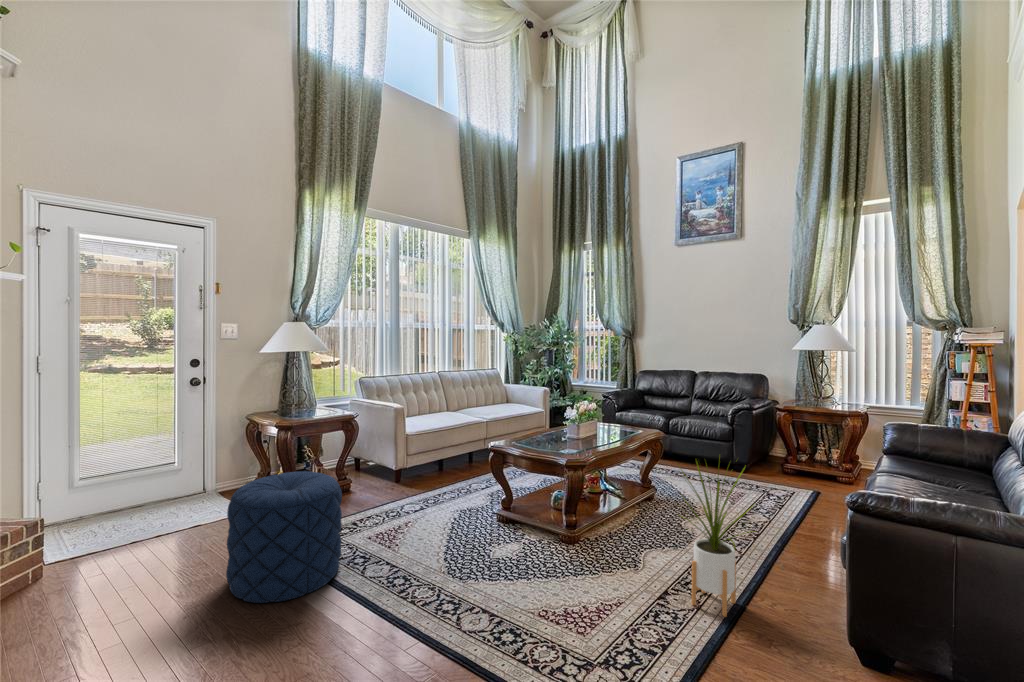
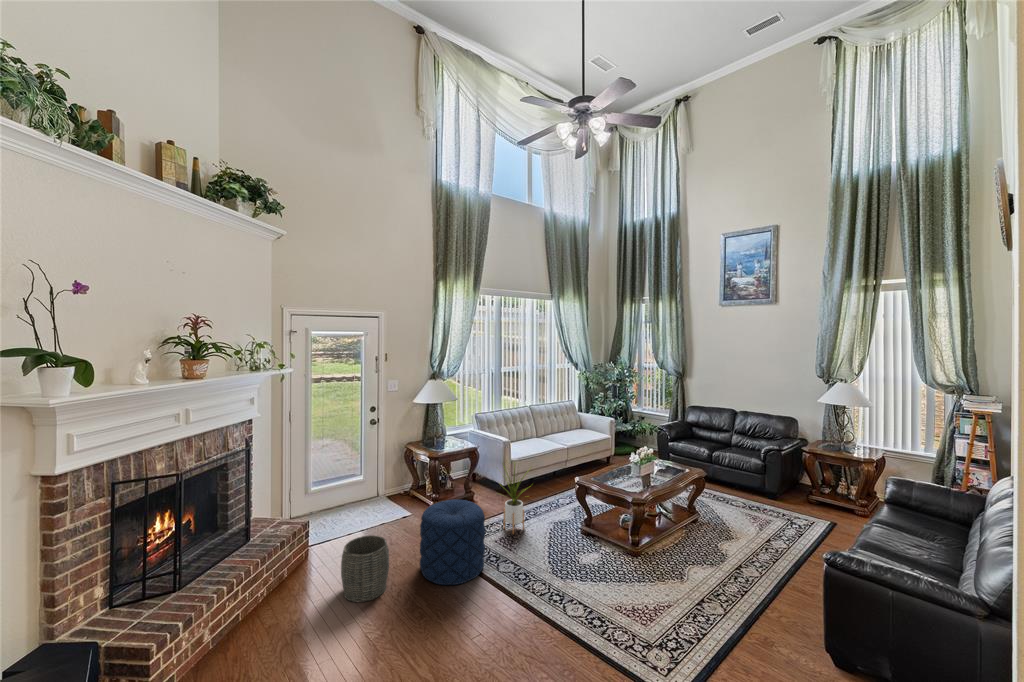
house plant: present [682,460,754,617] -> present [504,464,526,534]
woven basket: none [61,530,164,644] -> present [341,535,389,602]

